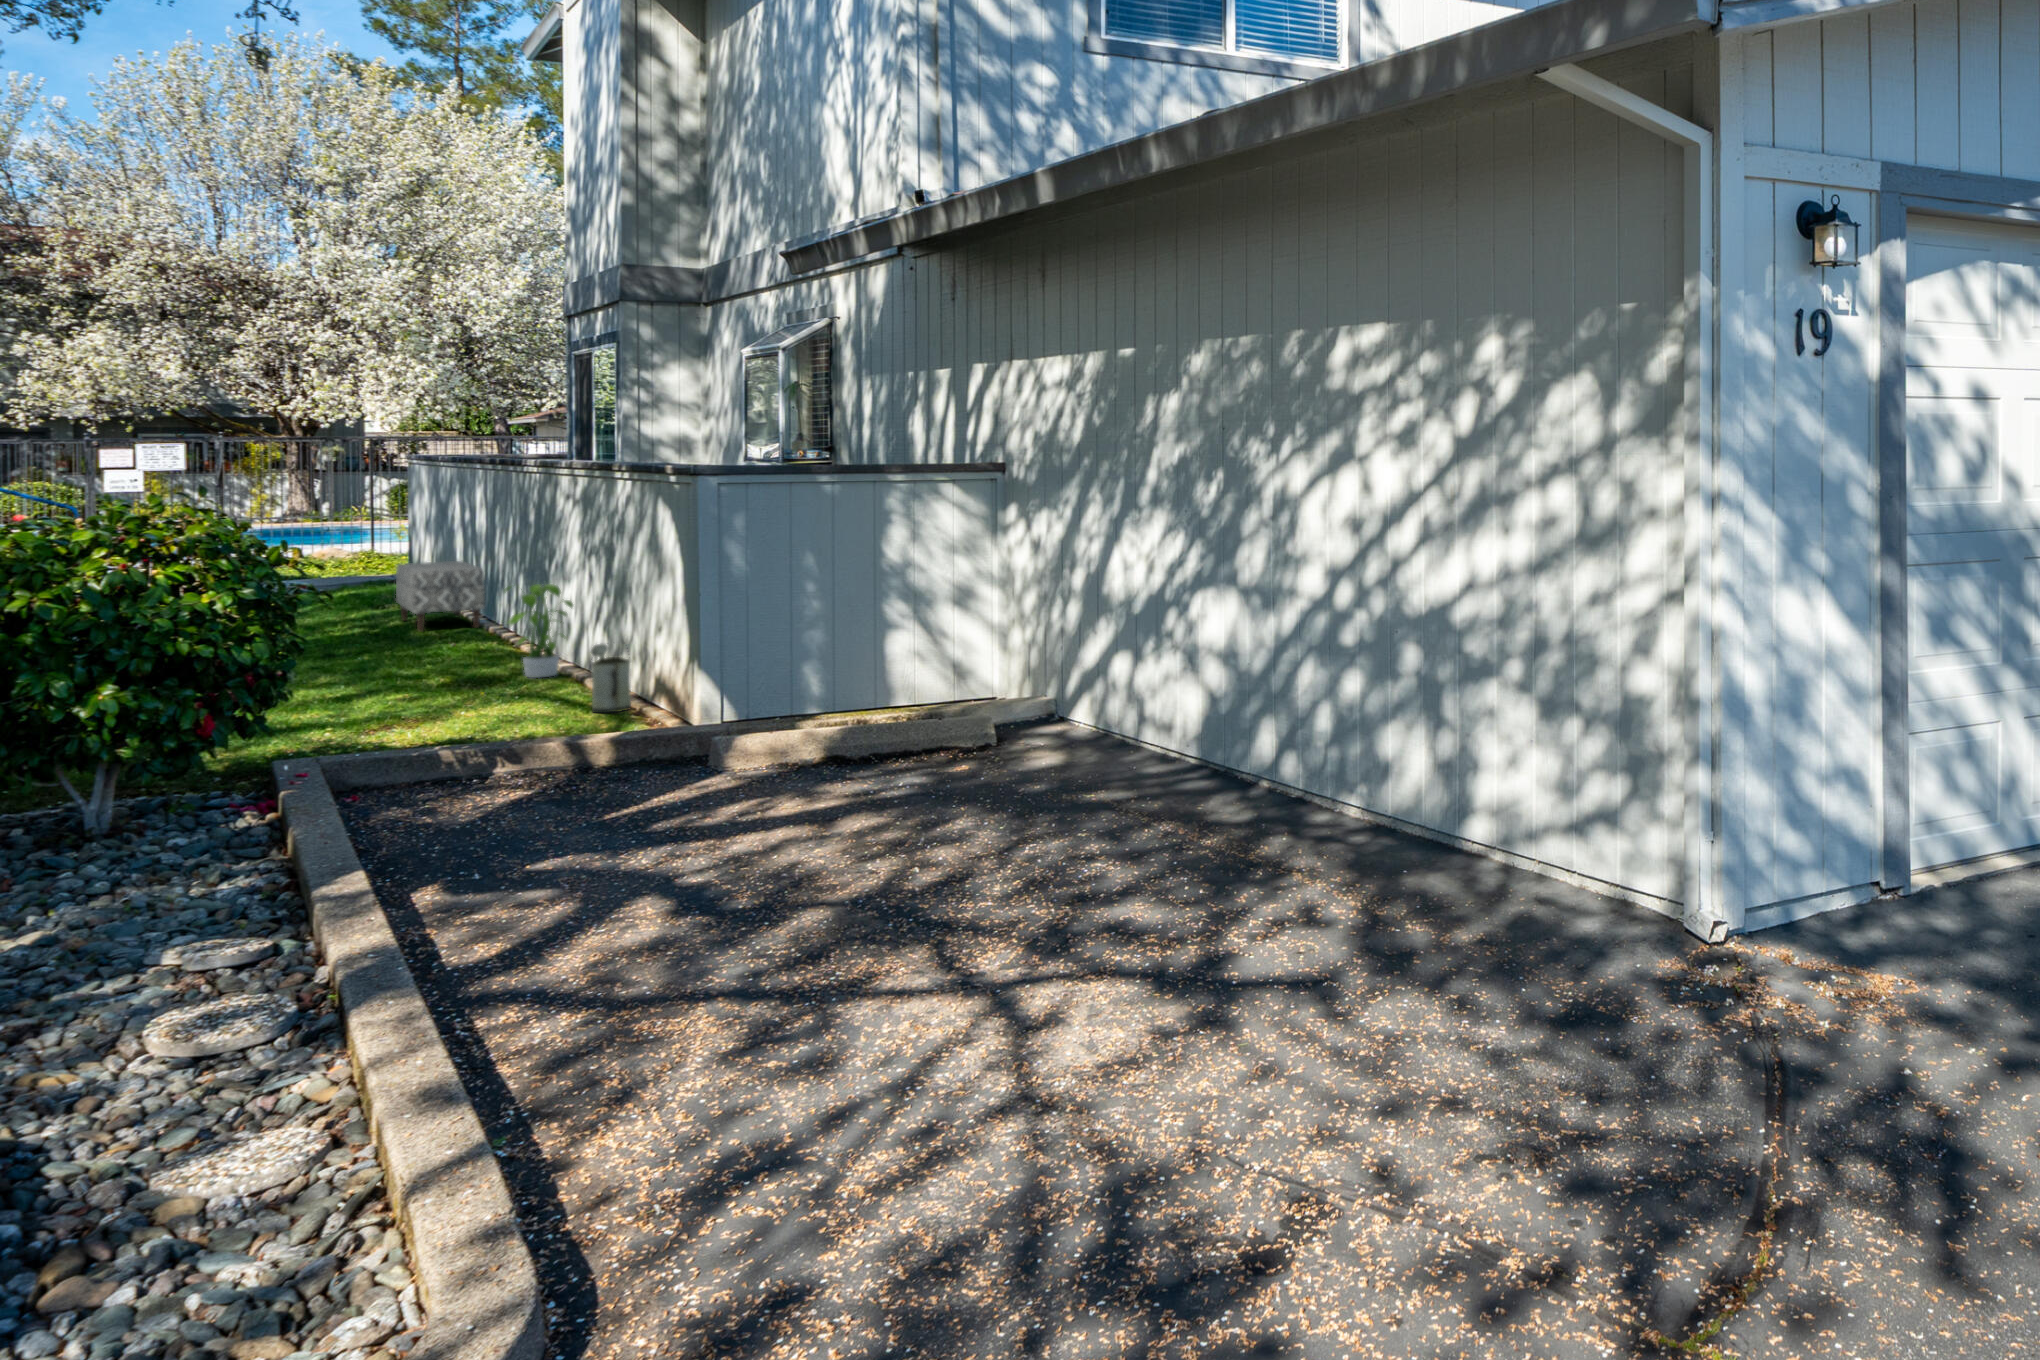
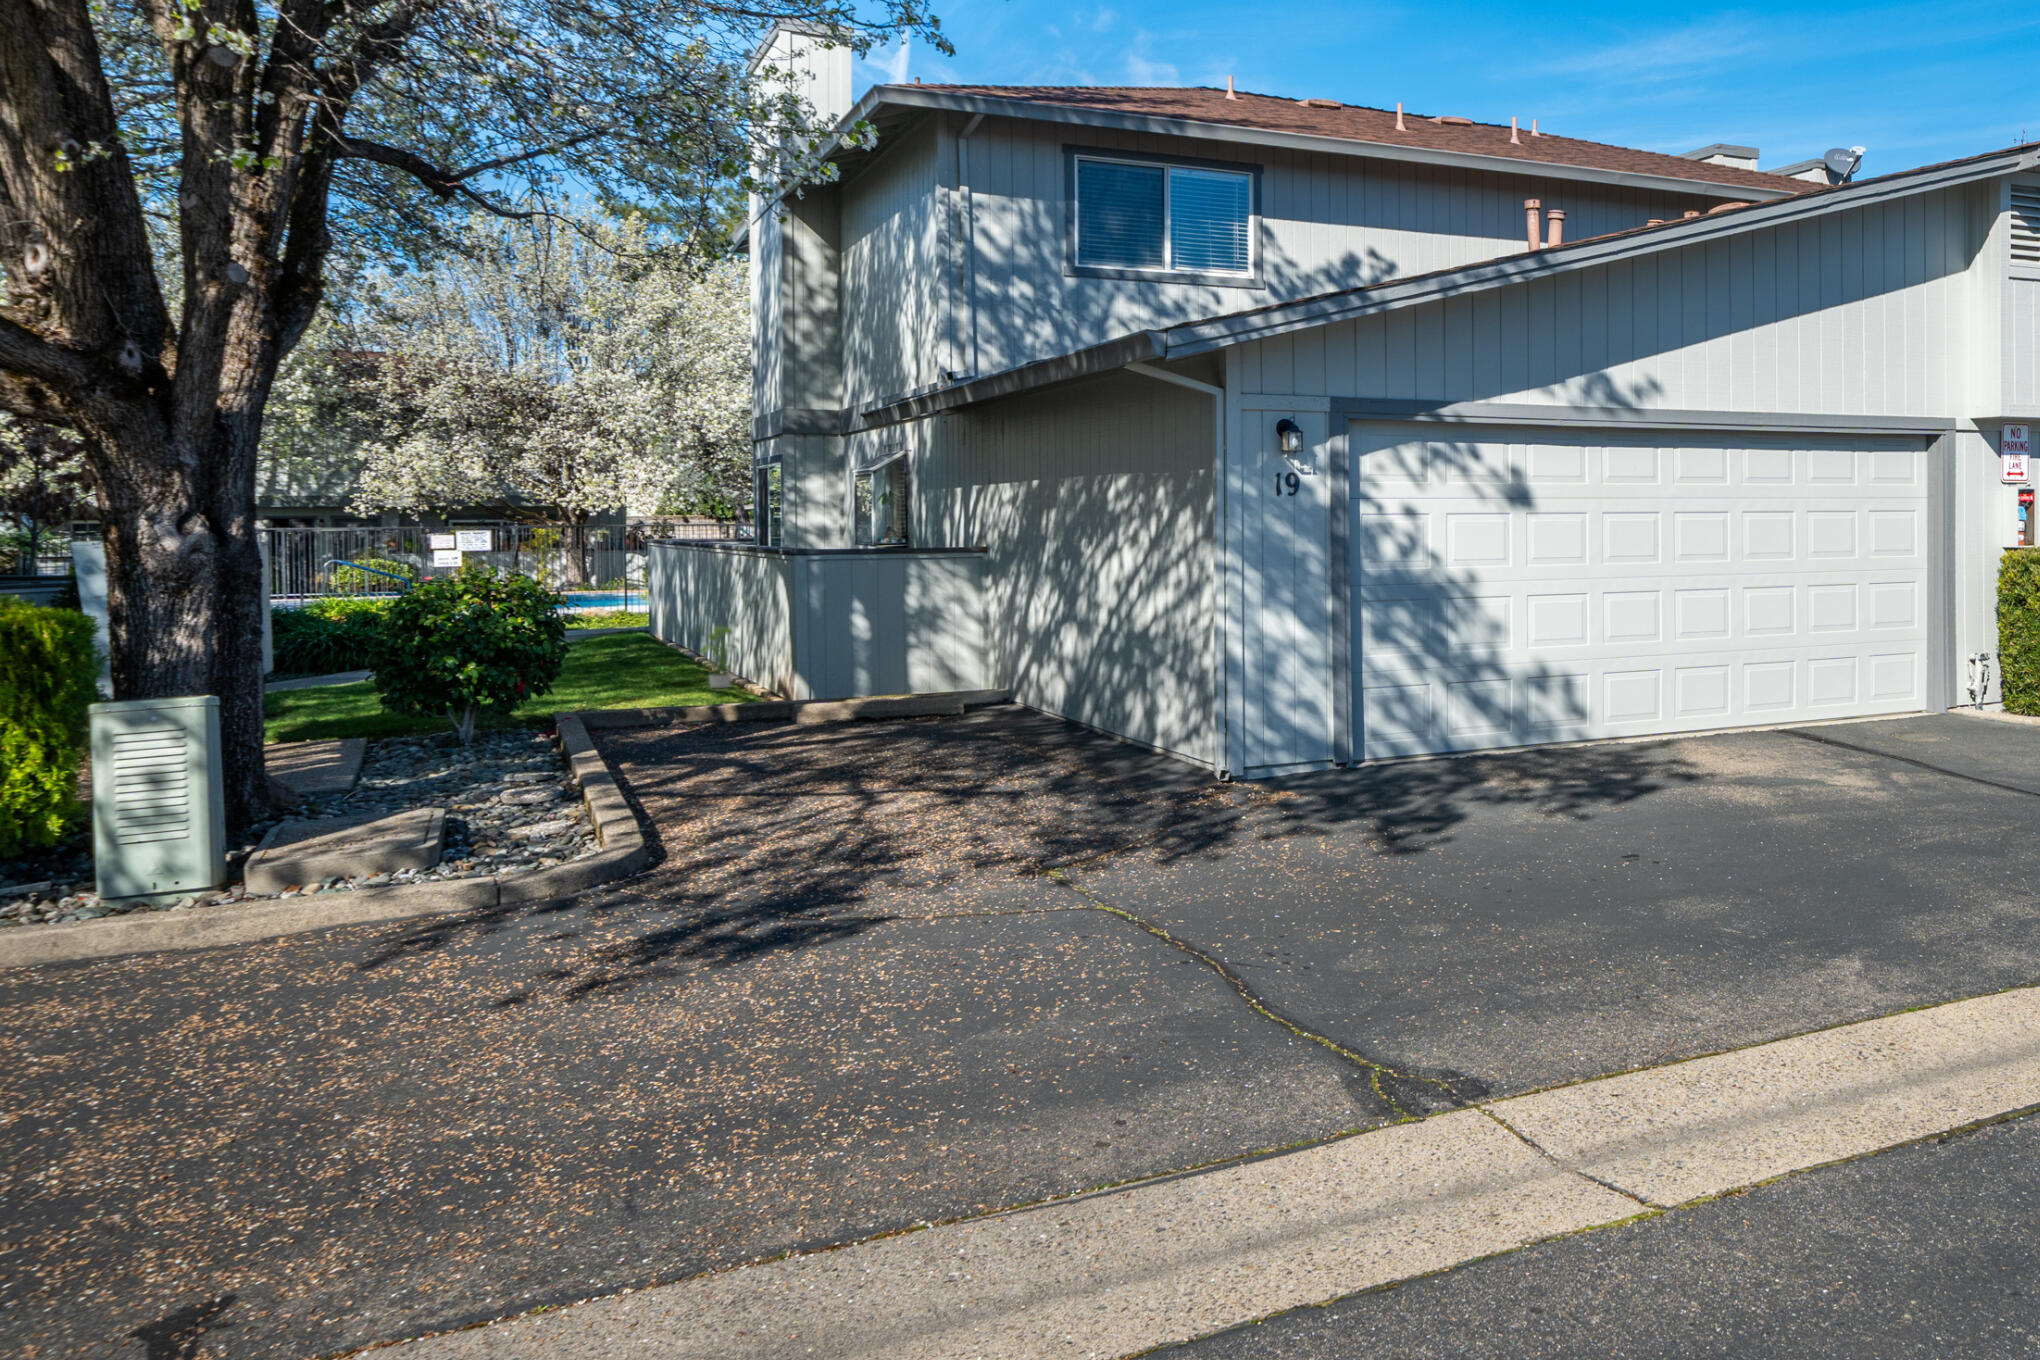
bench: present [396,561,485,632] -> none [637,617,693,665]
watering can: present [591,644,631,713] -> none [742,660,766,704]

